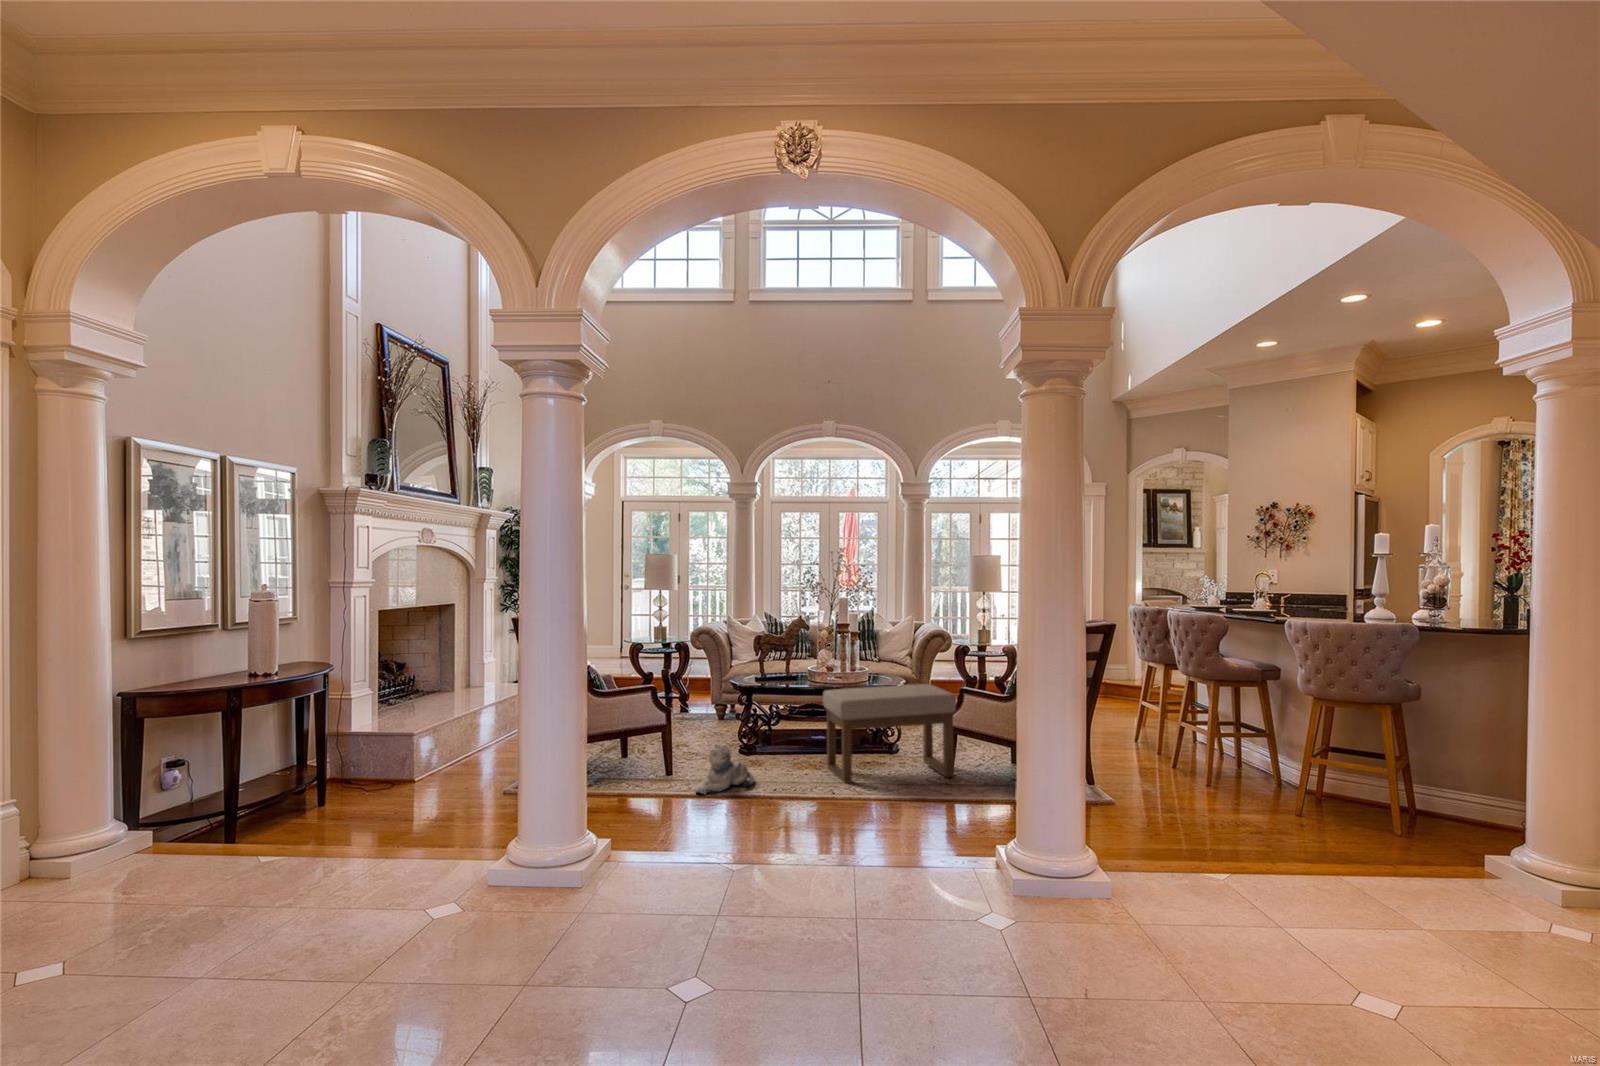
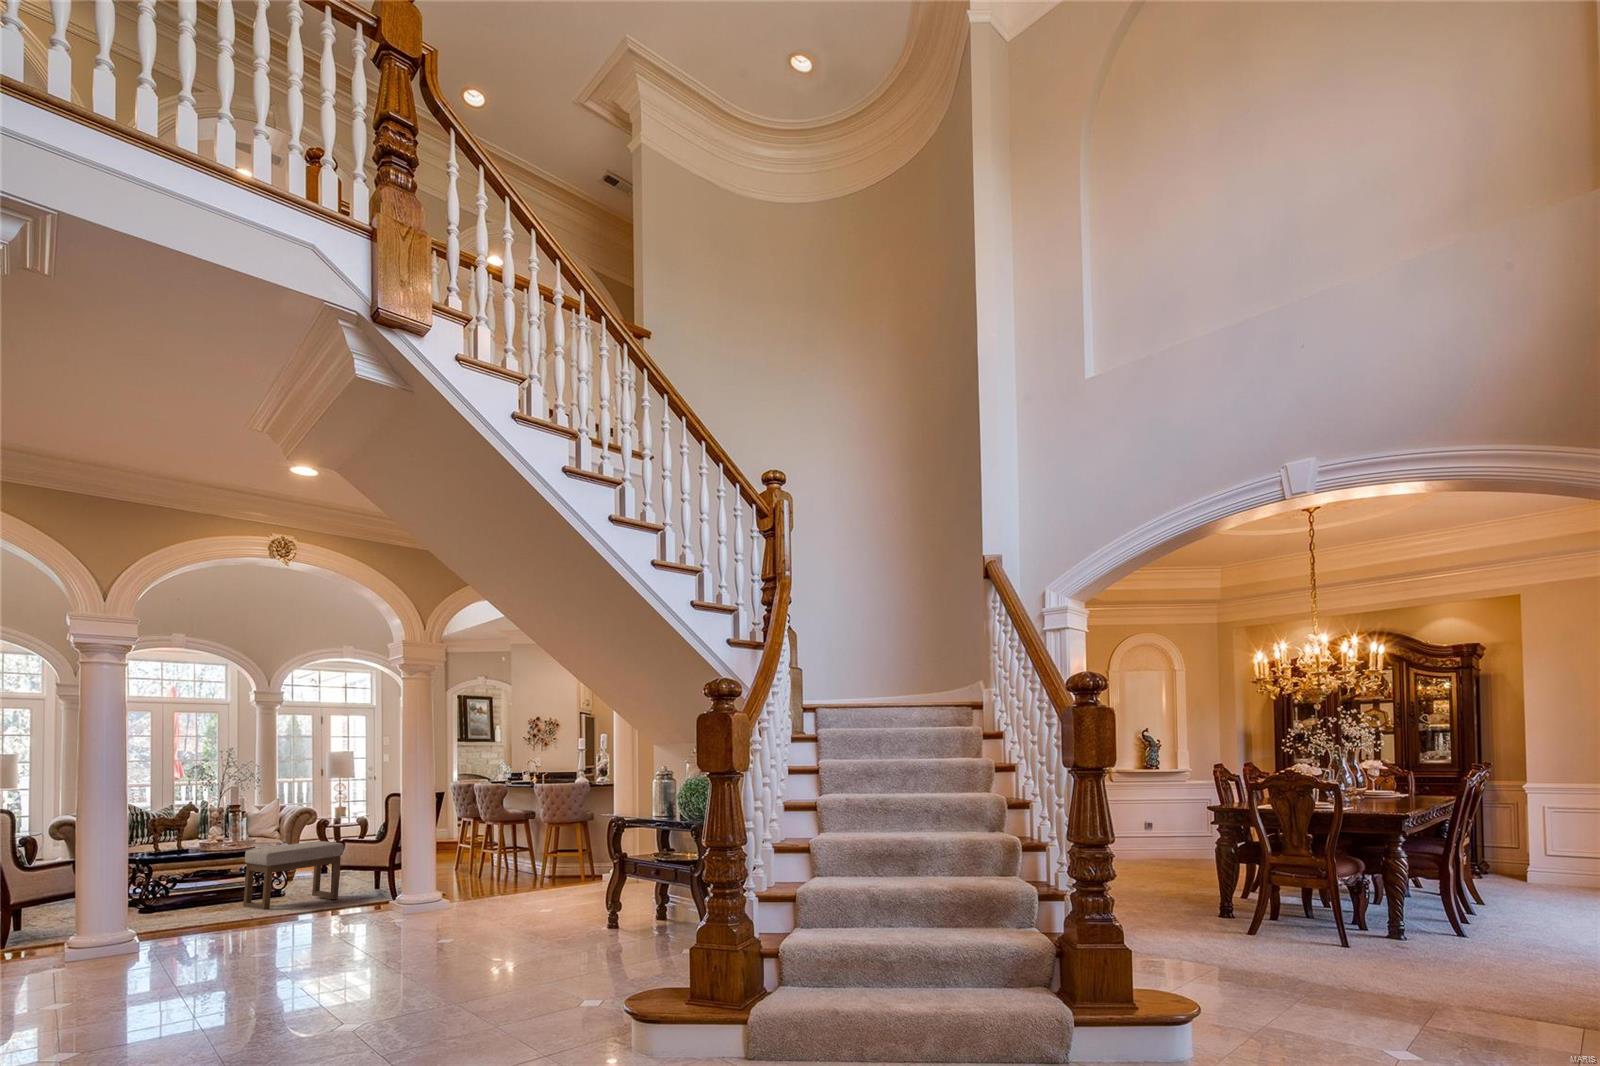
plush toy: present [695,745,754,794] -> none [159,891,199,925]

